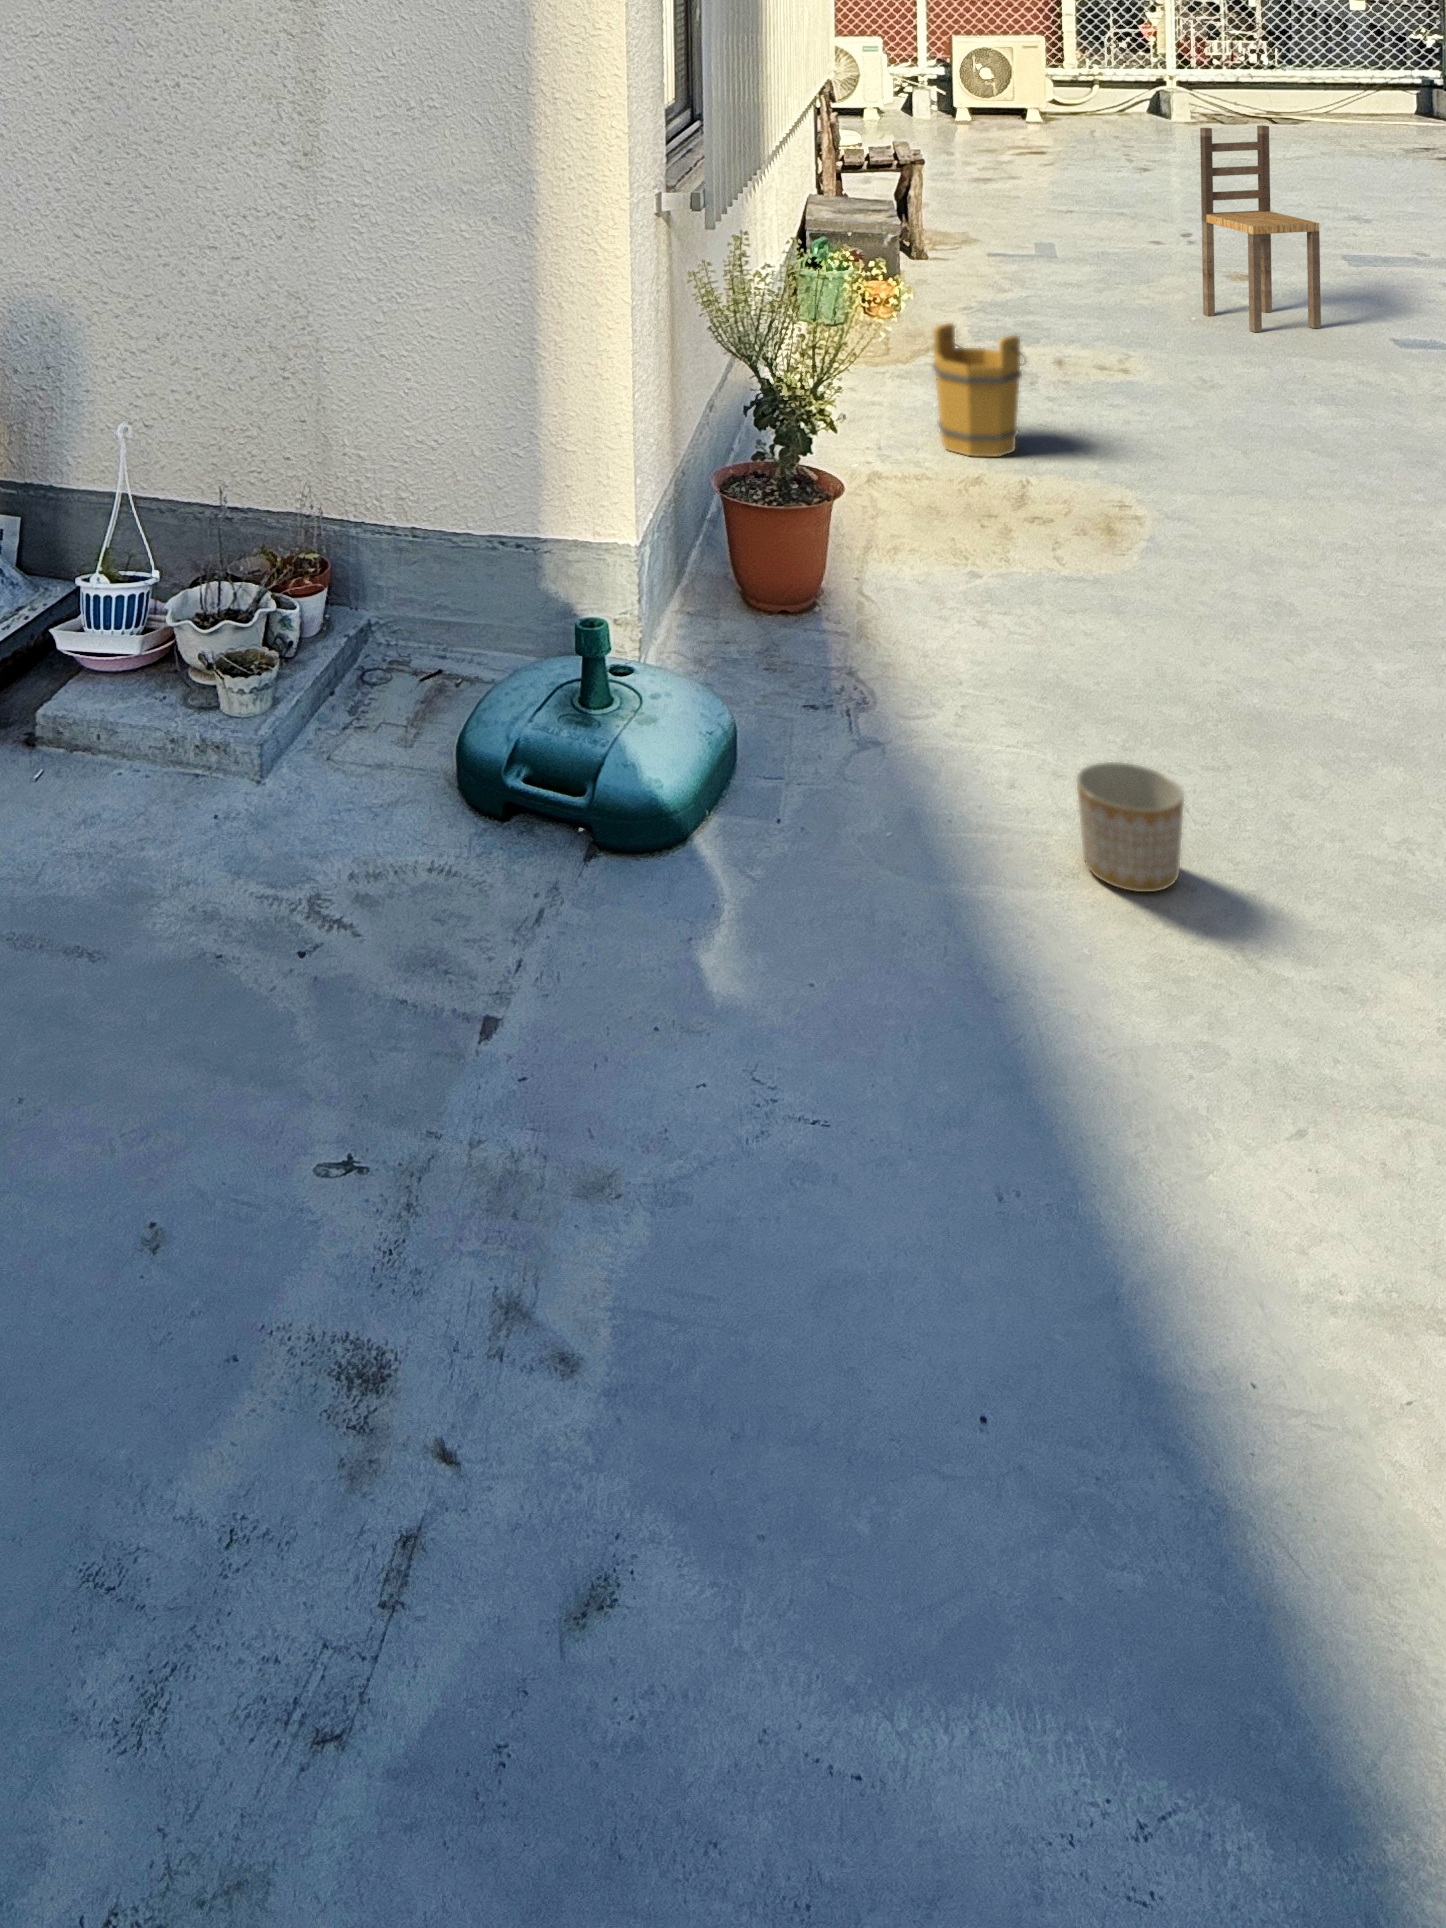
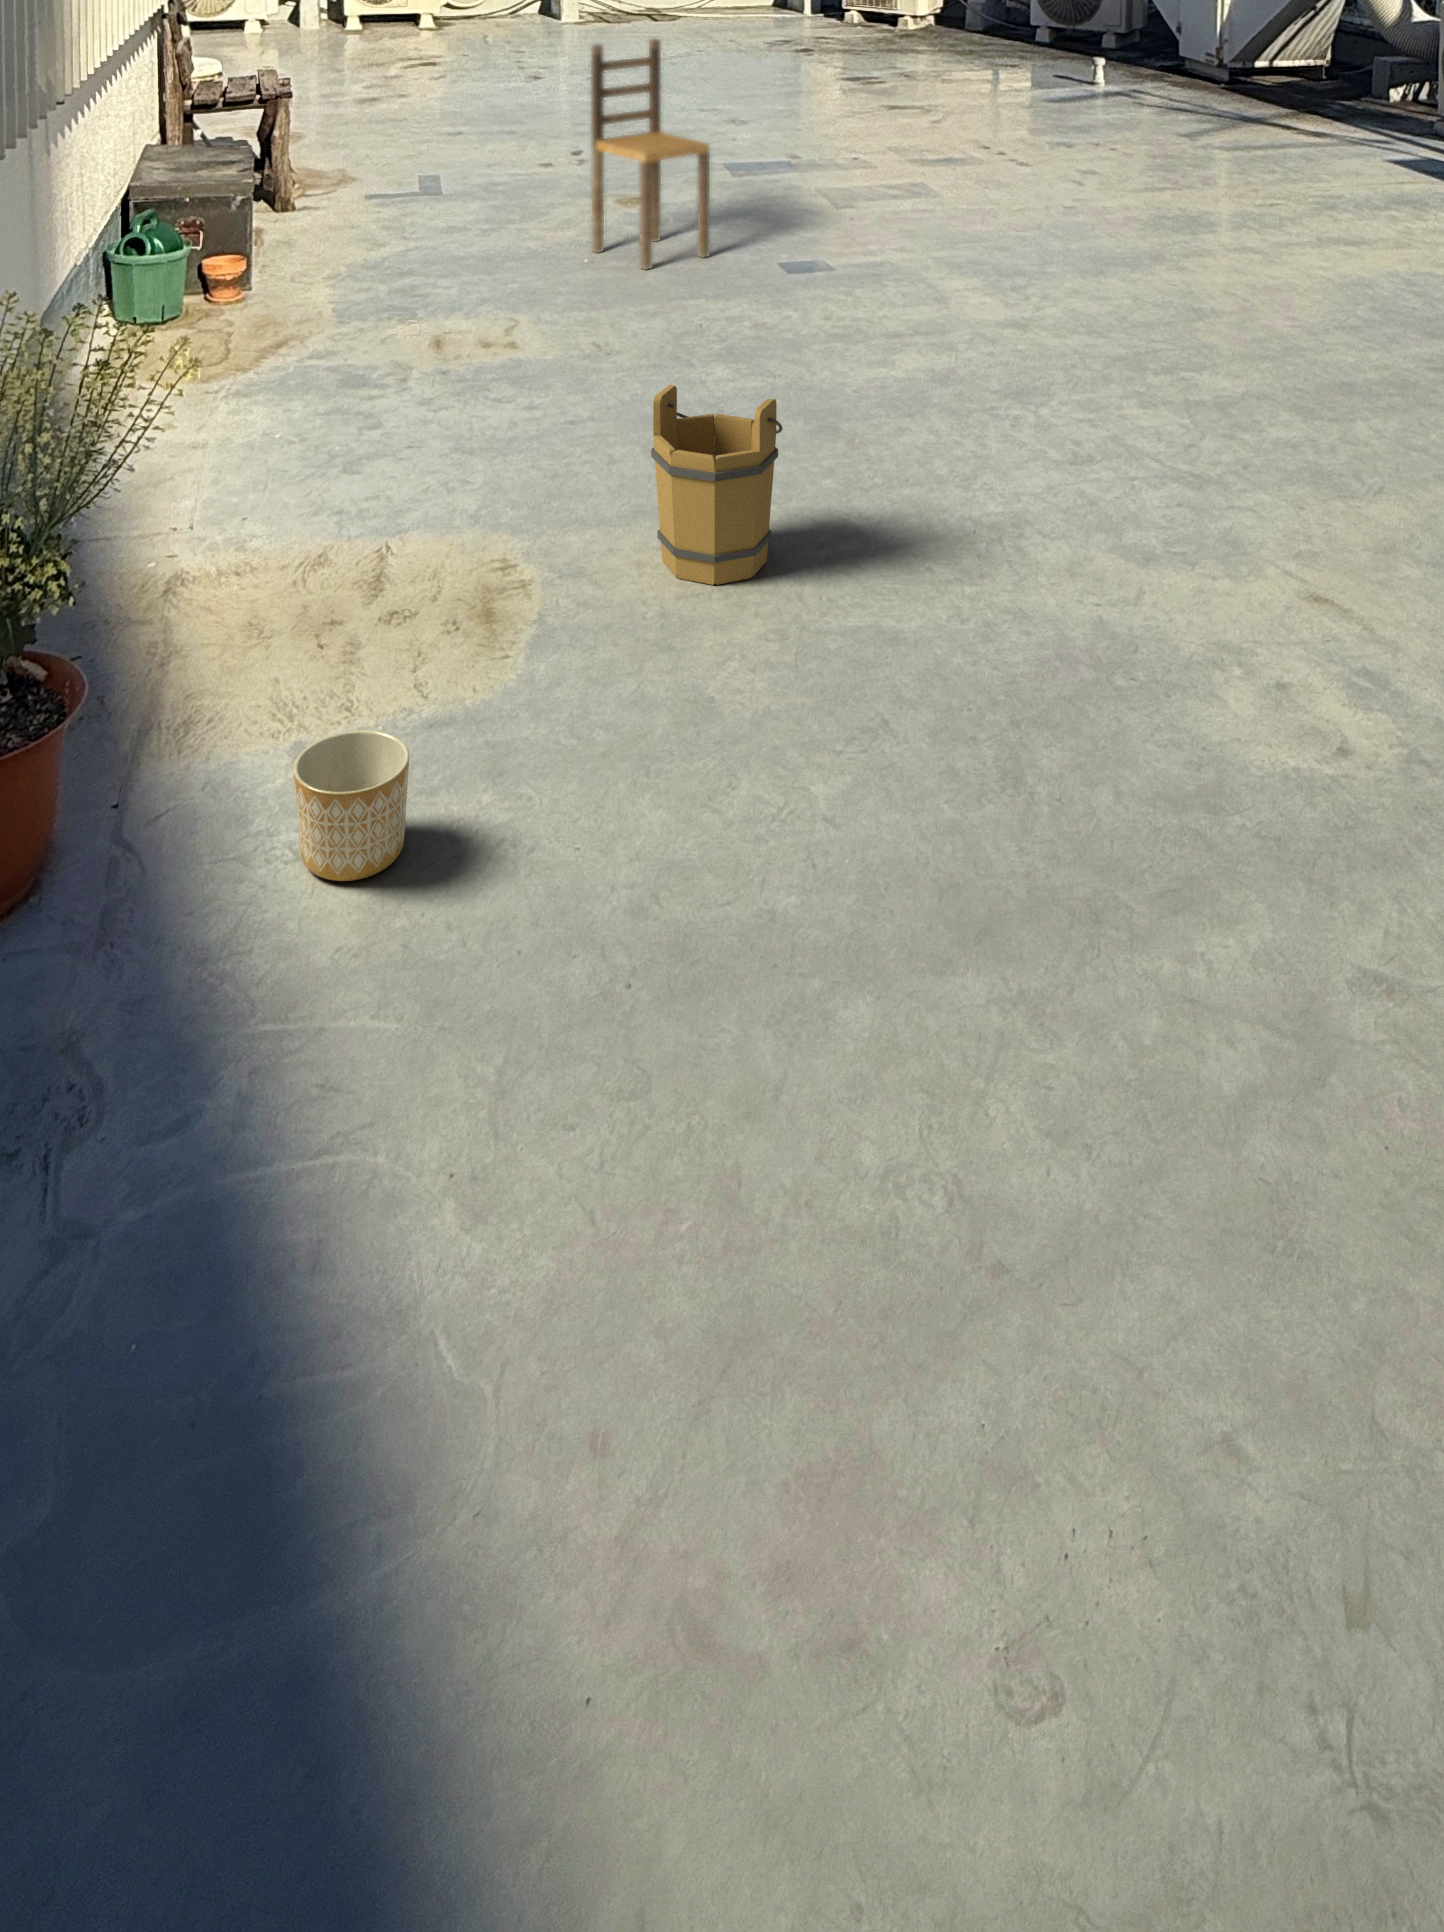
bucket: present [933,323,1022,457] -> present [651,384,783,585]
planter: present [1076,762,1184,892] -> present [293,730,409,881]

